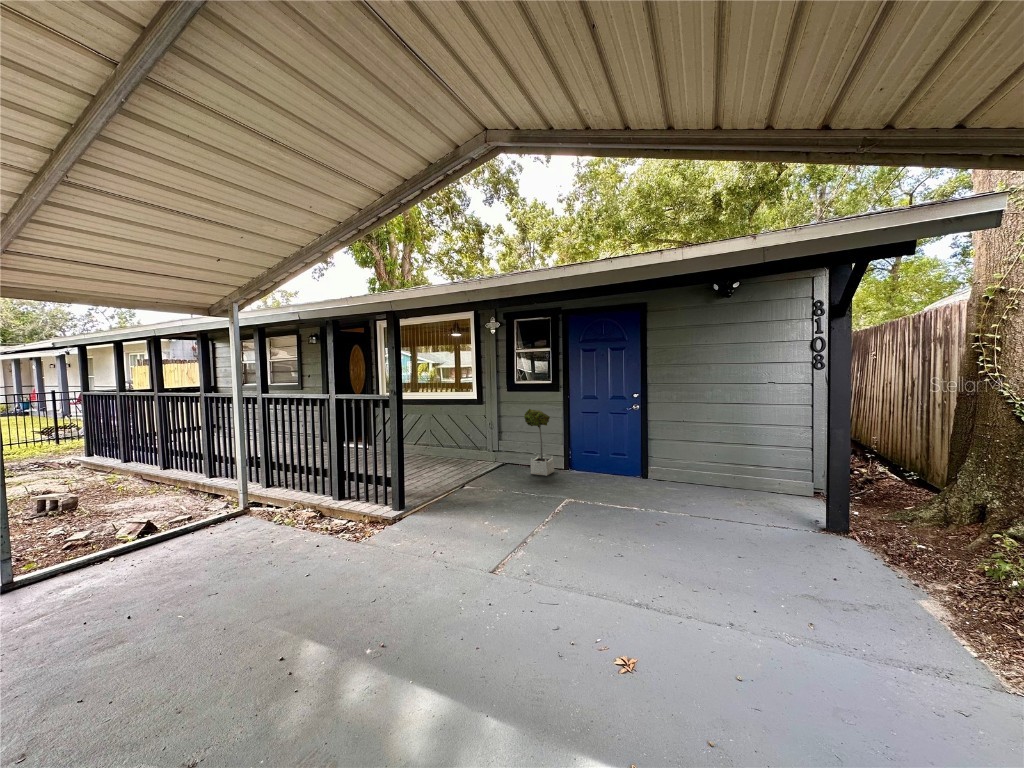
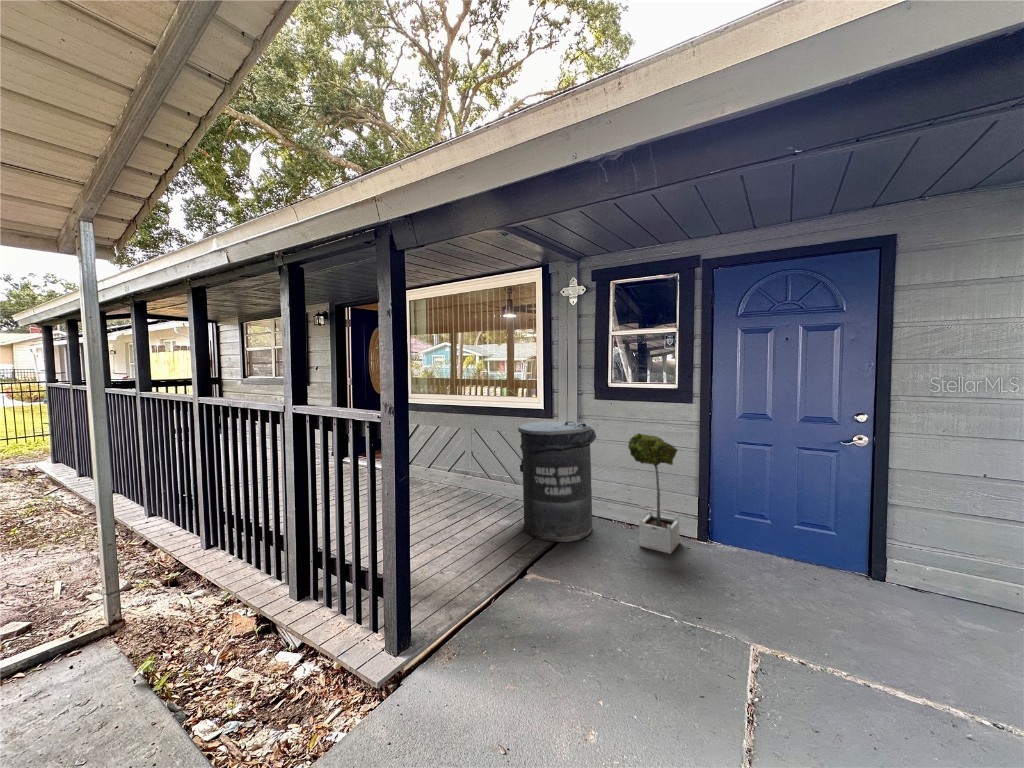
trash can: none [460,404,508,475] -> present [518,421,596,542]

